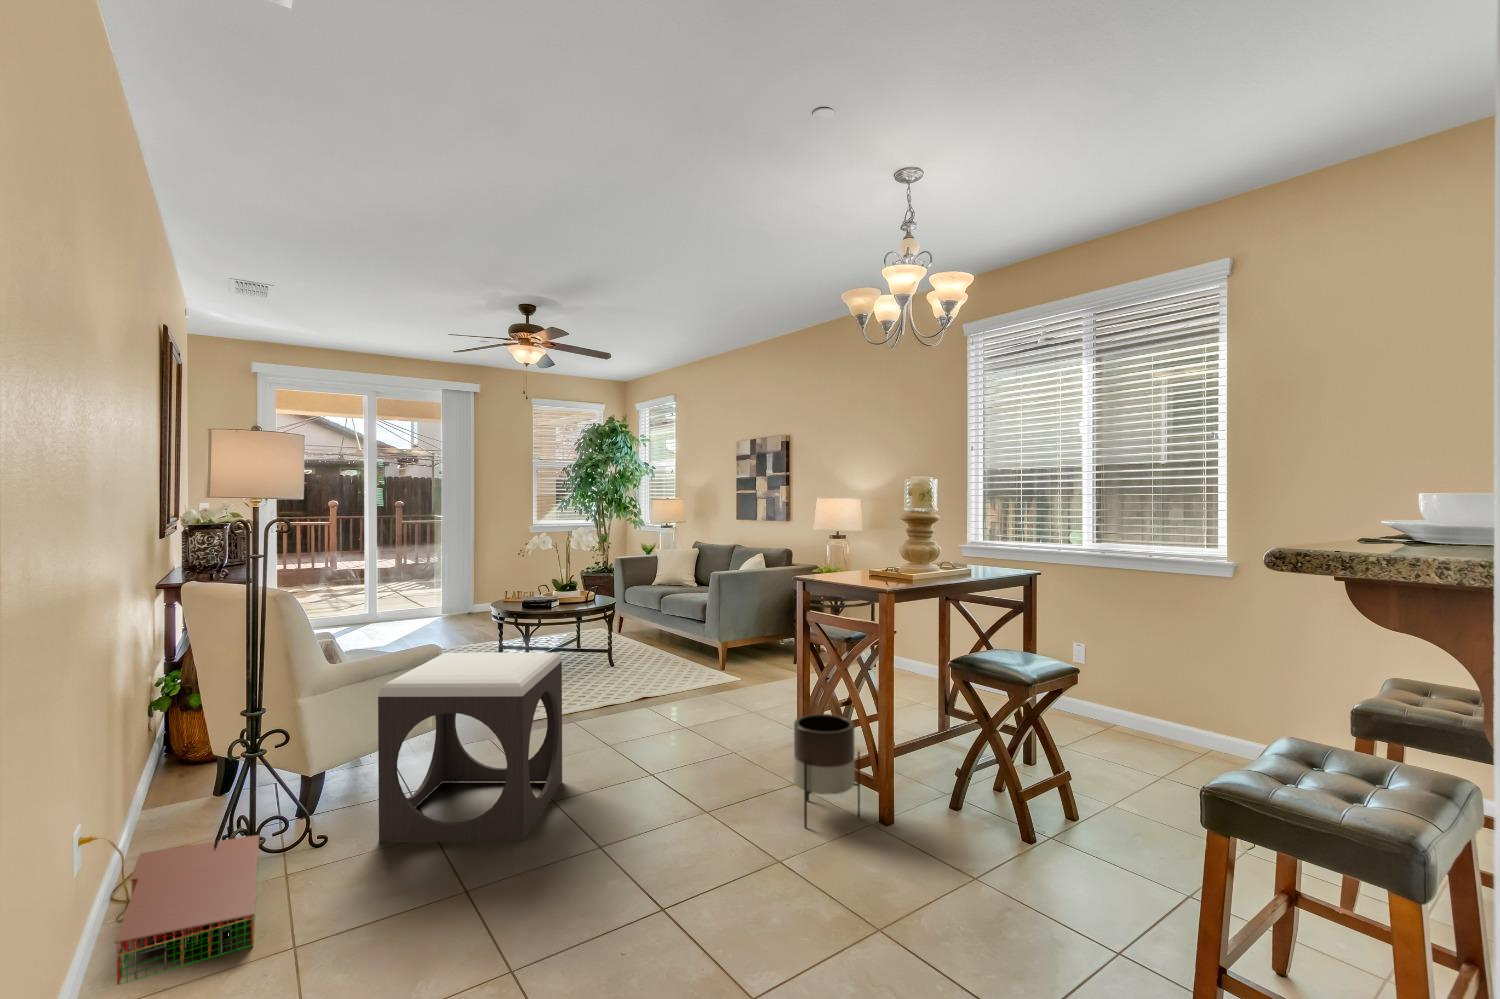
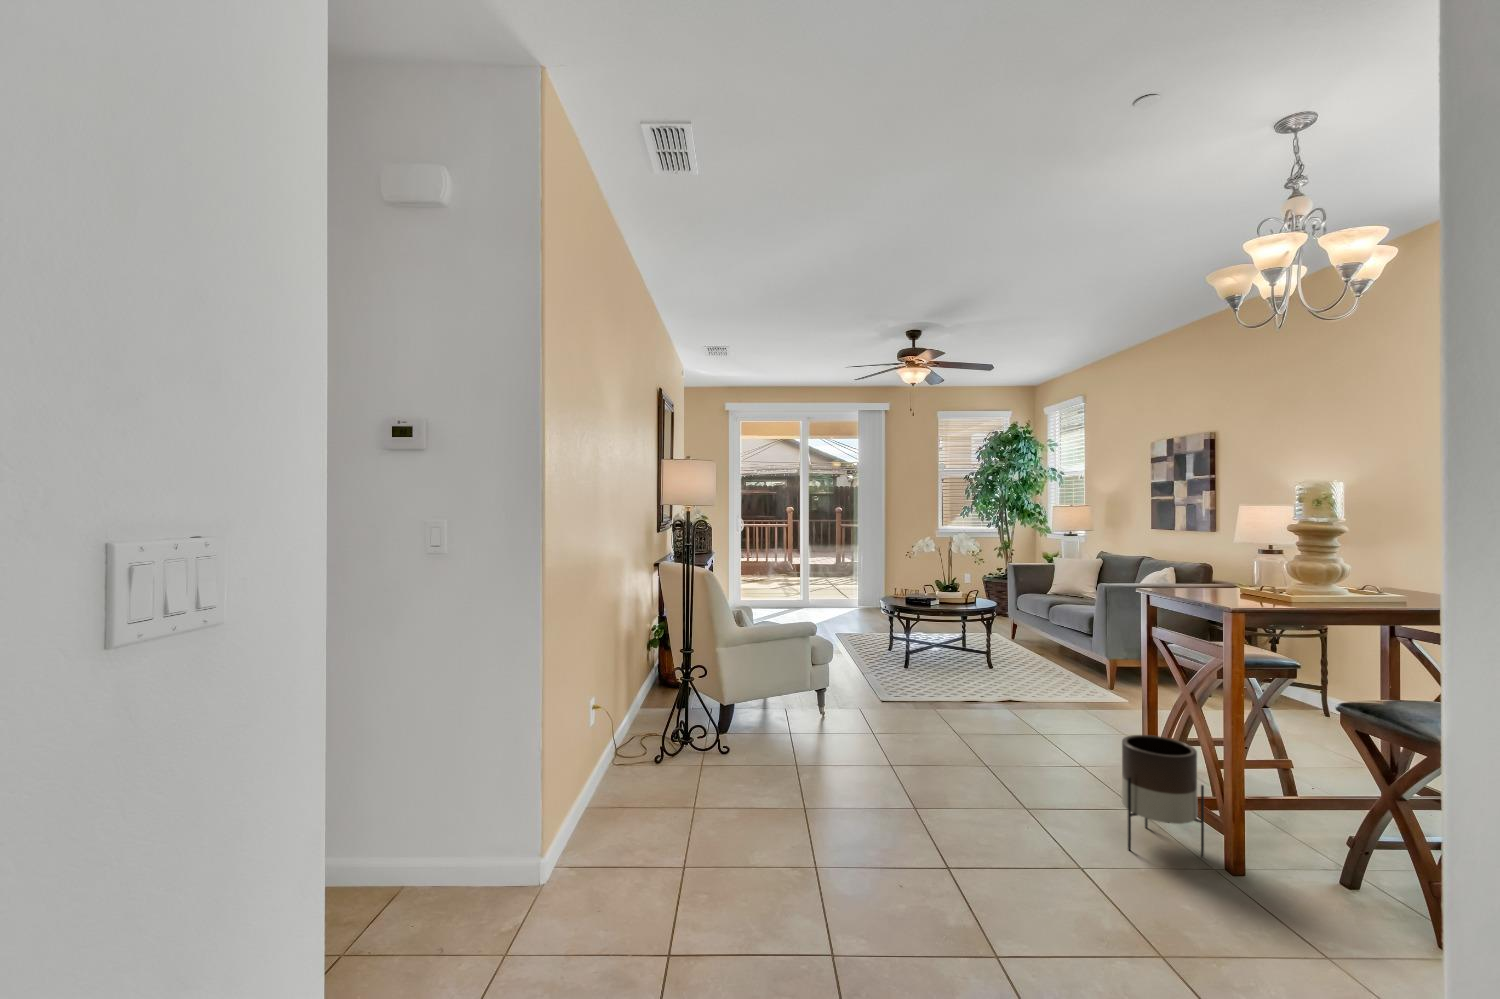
footstool: present [378,653,562,841] -> none [758,628,905,788]
storage bin: present [115,835,259,985] -> none [599,730,686,803]

